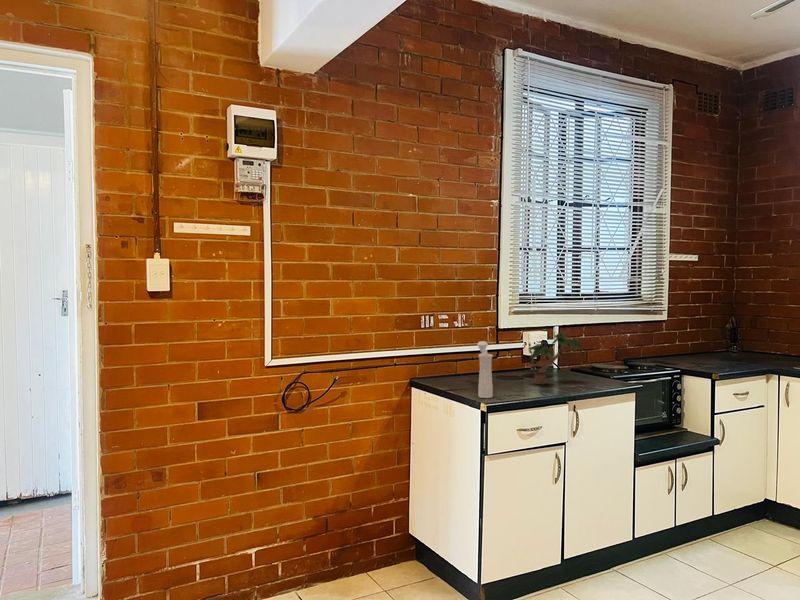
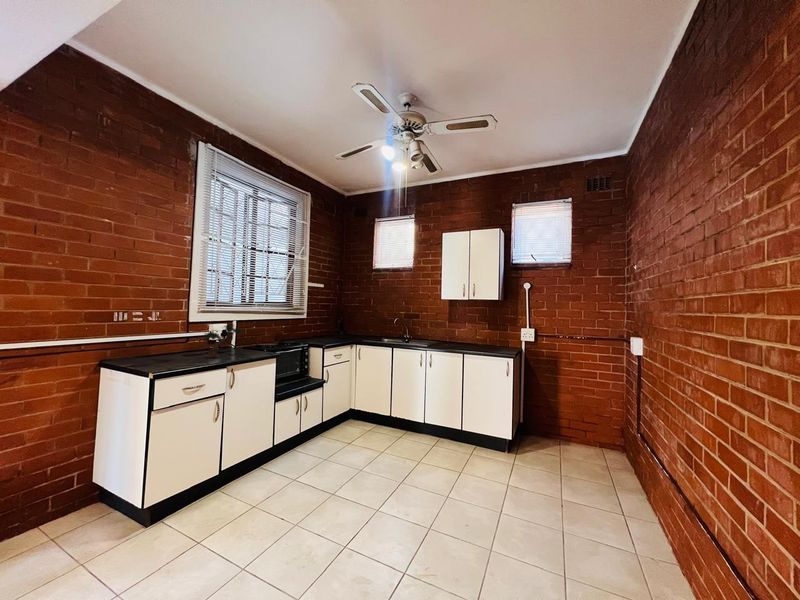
pepper mill: present [477,341,493,398] -> none [152,330,166,370]

